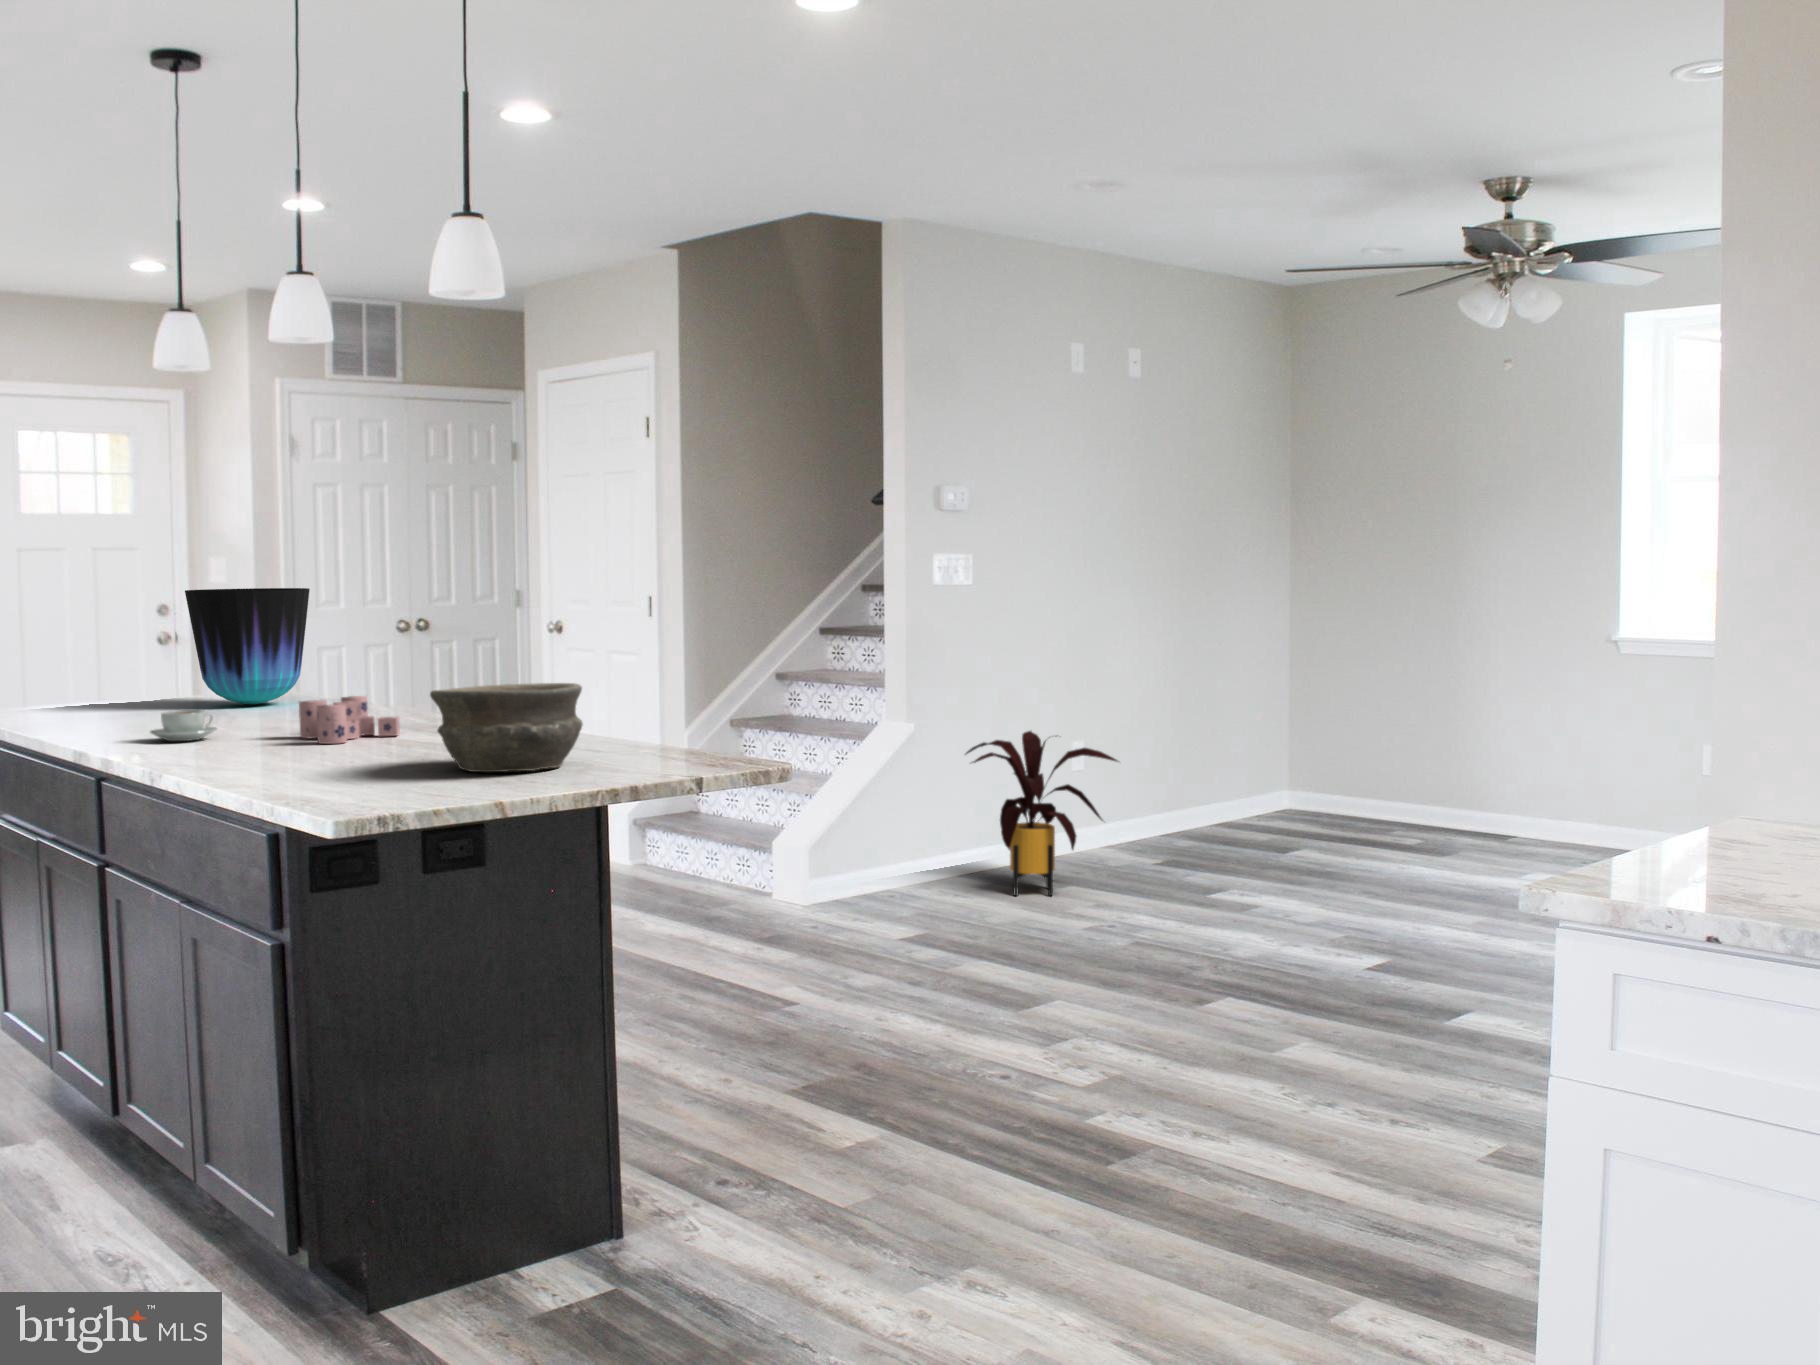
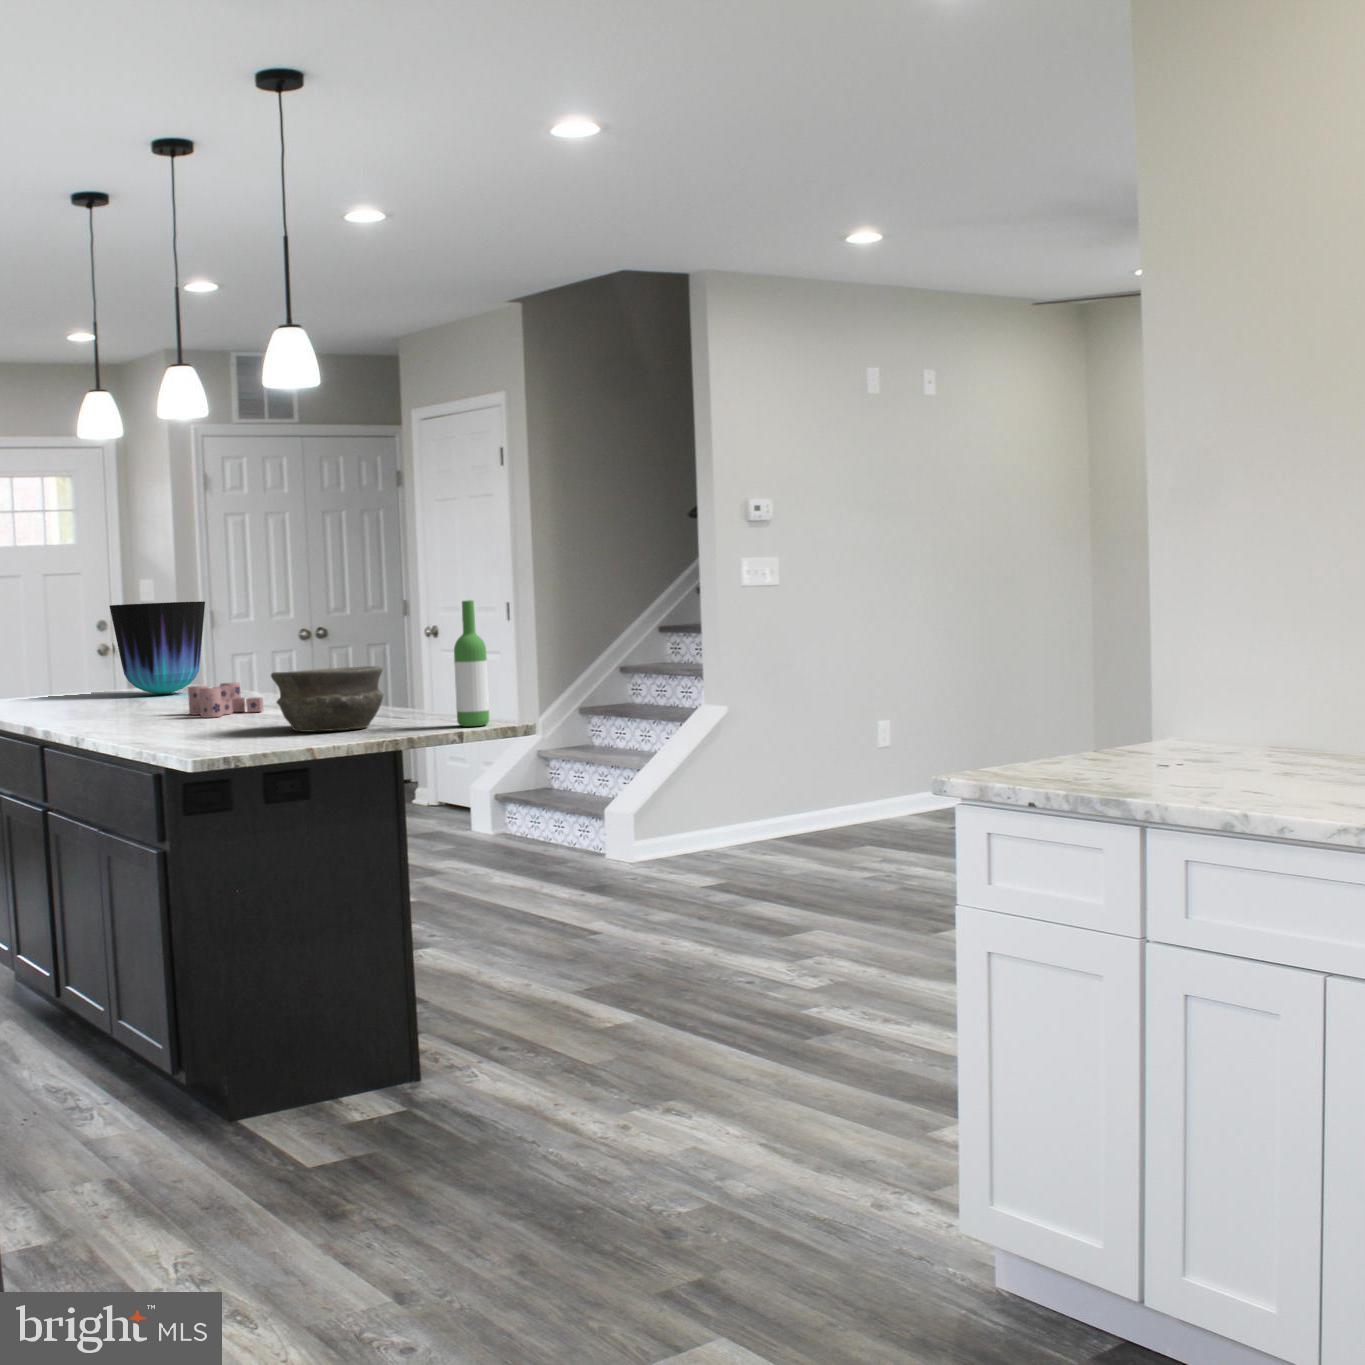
wine bottle: none [683,599,728,768] -> present [454,600,489,726]
coffee cup: present [150,710,217,741] -> none [79,695,129,718]
house plant: present [966,731,1118,896] -> none [769,711,903,855]

